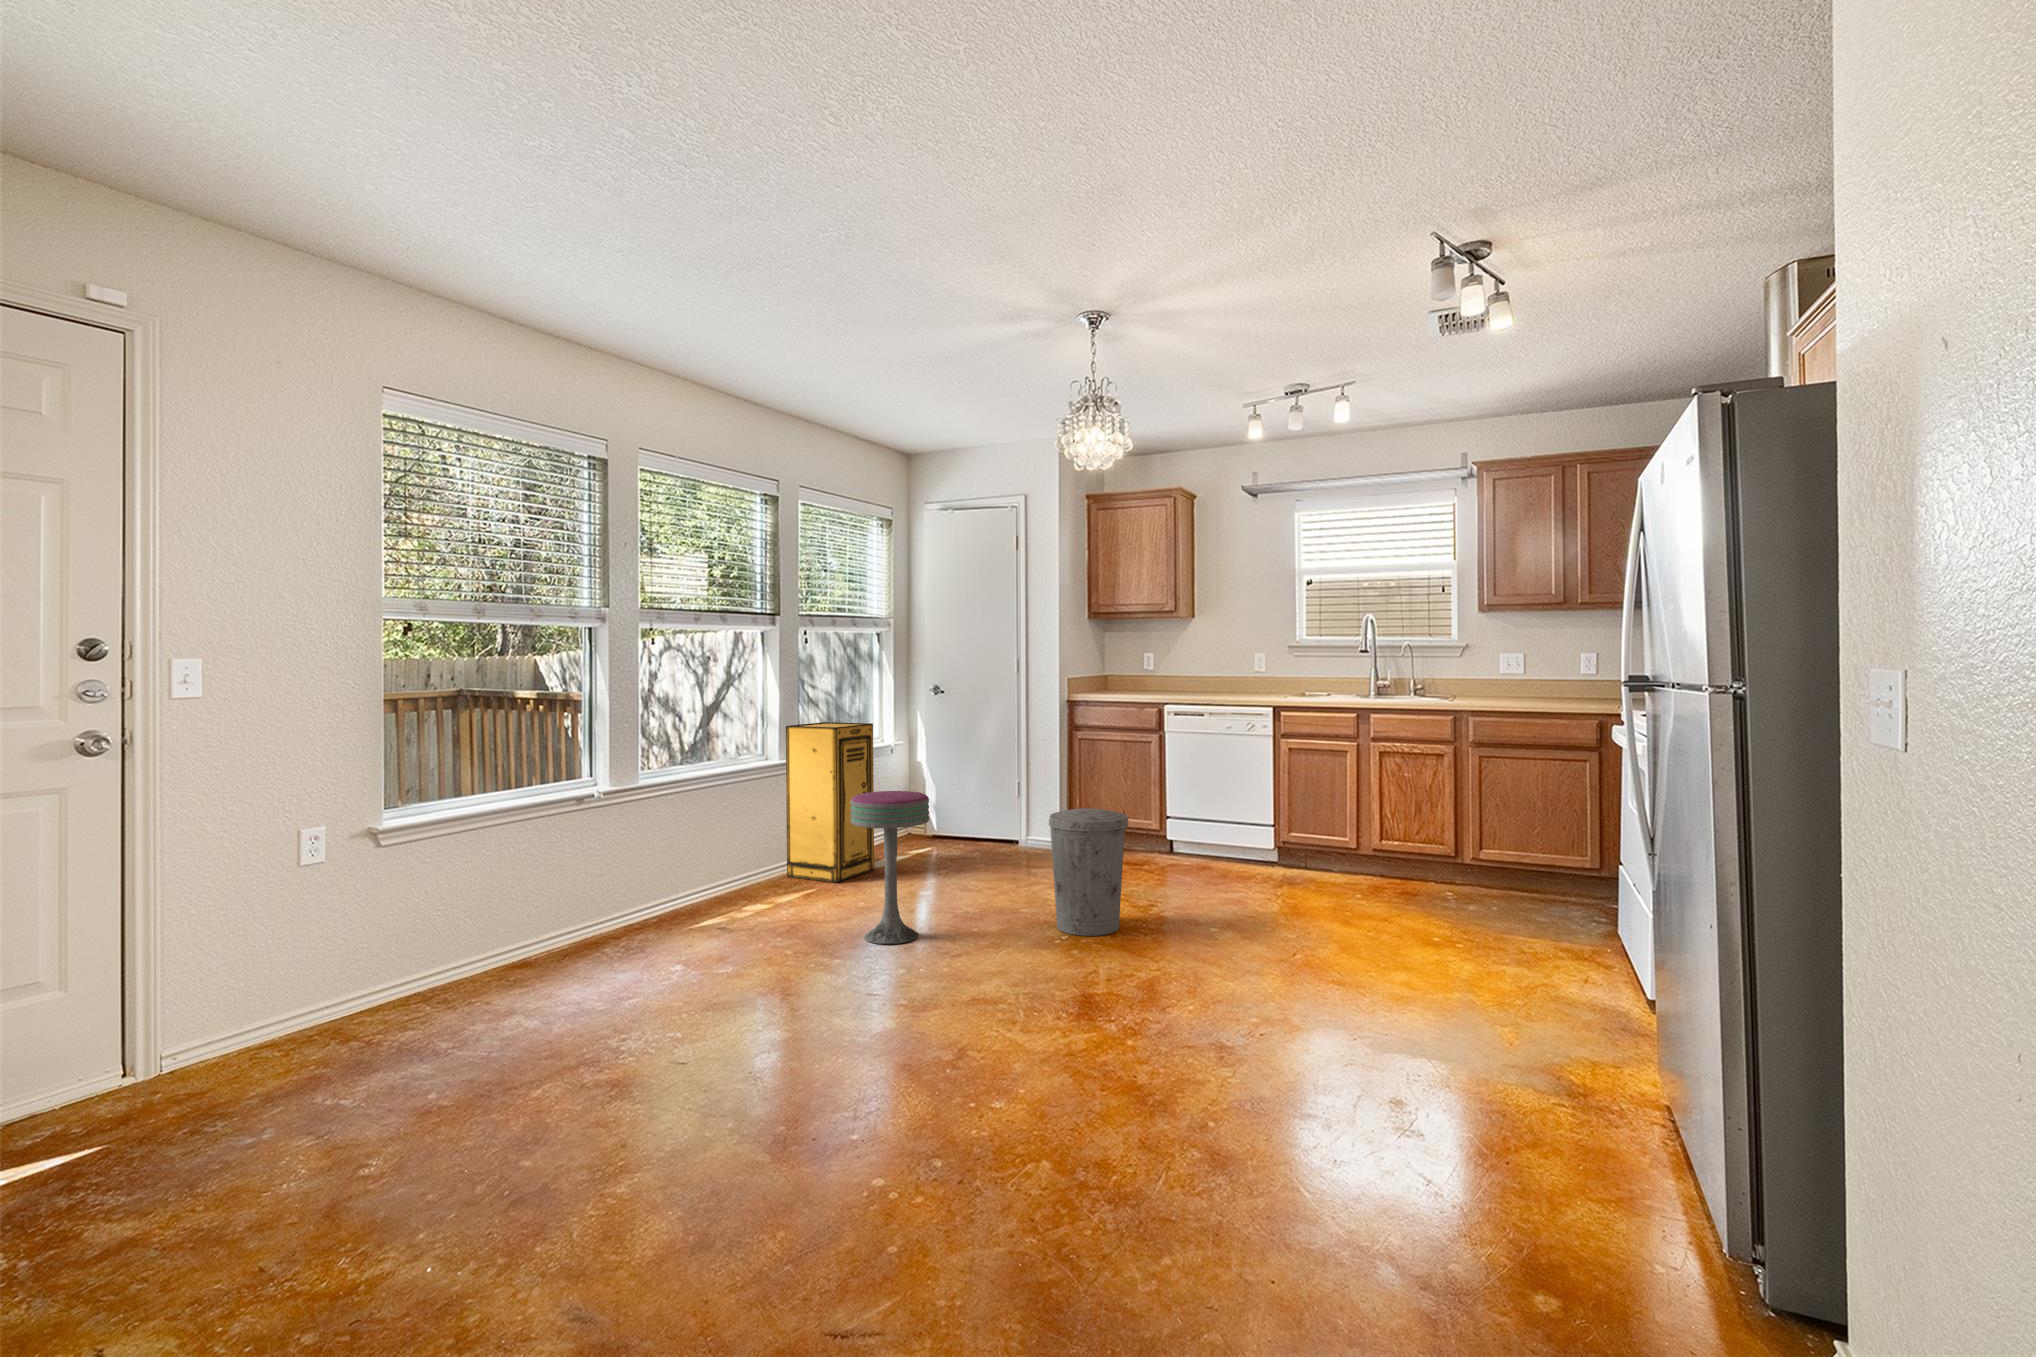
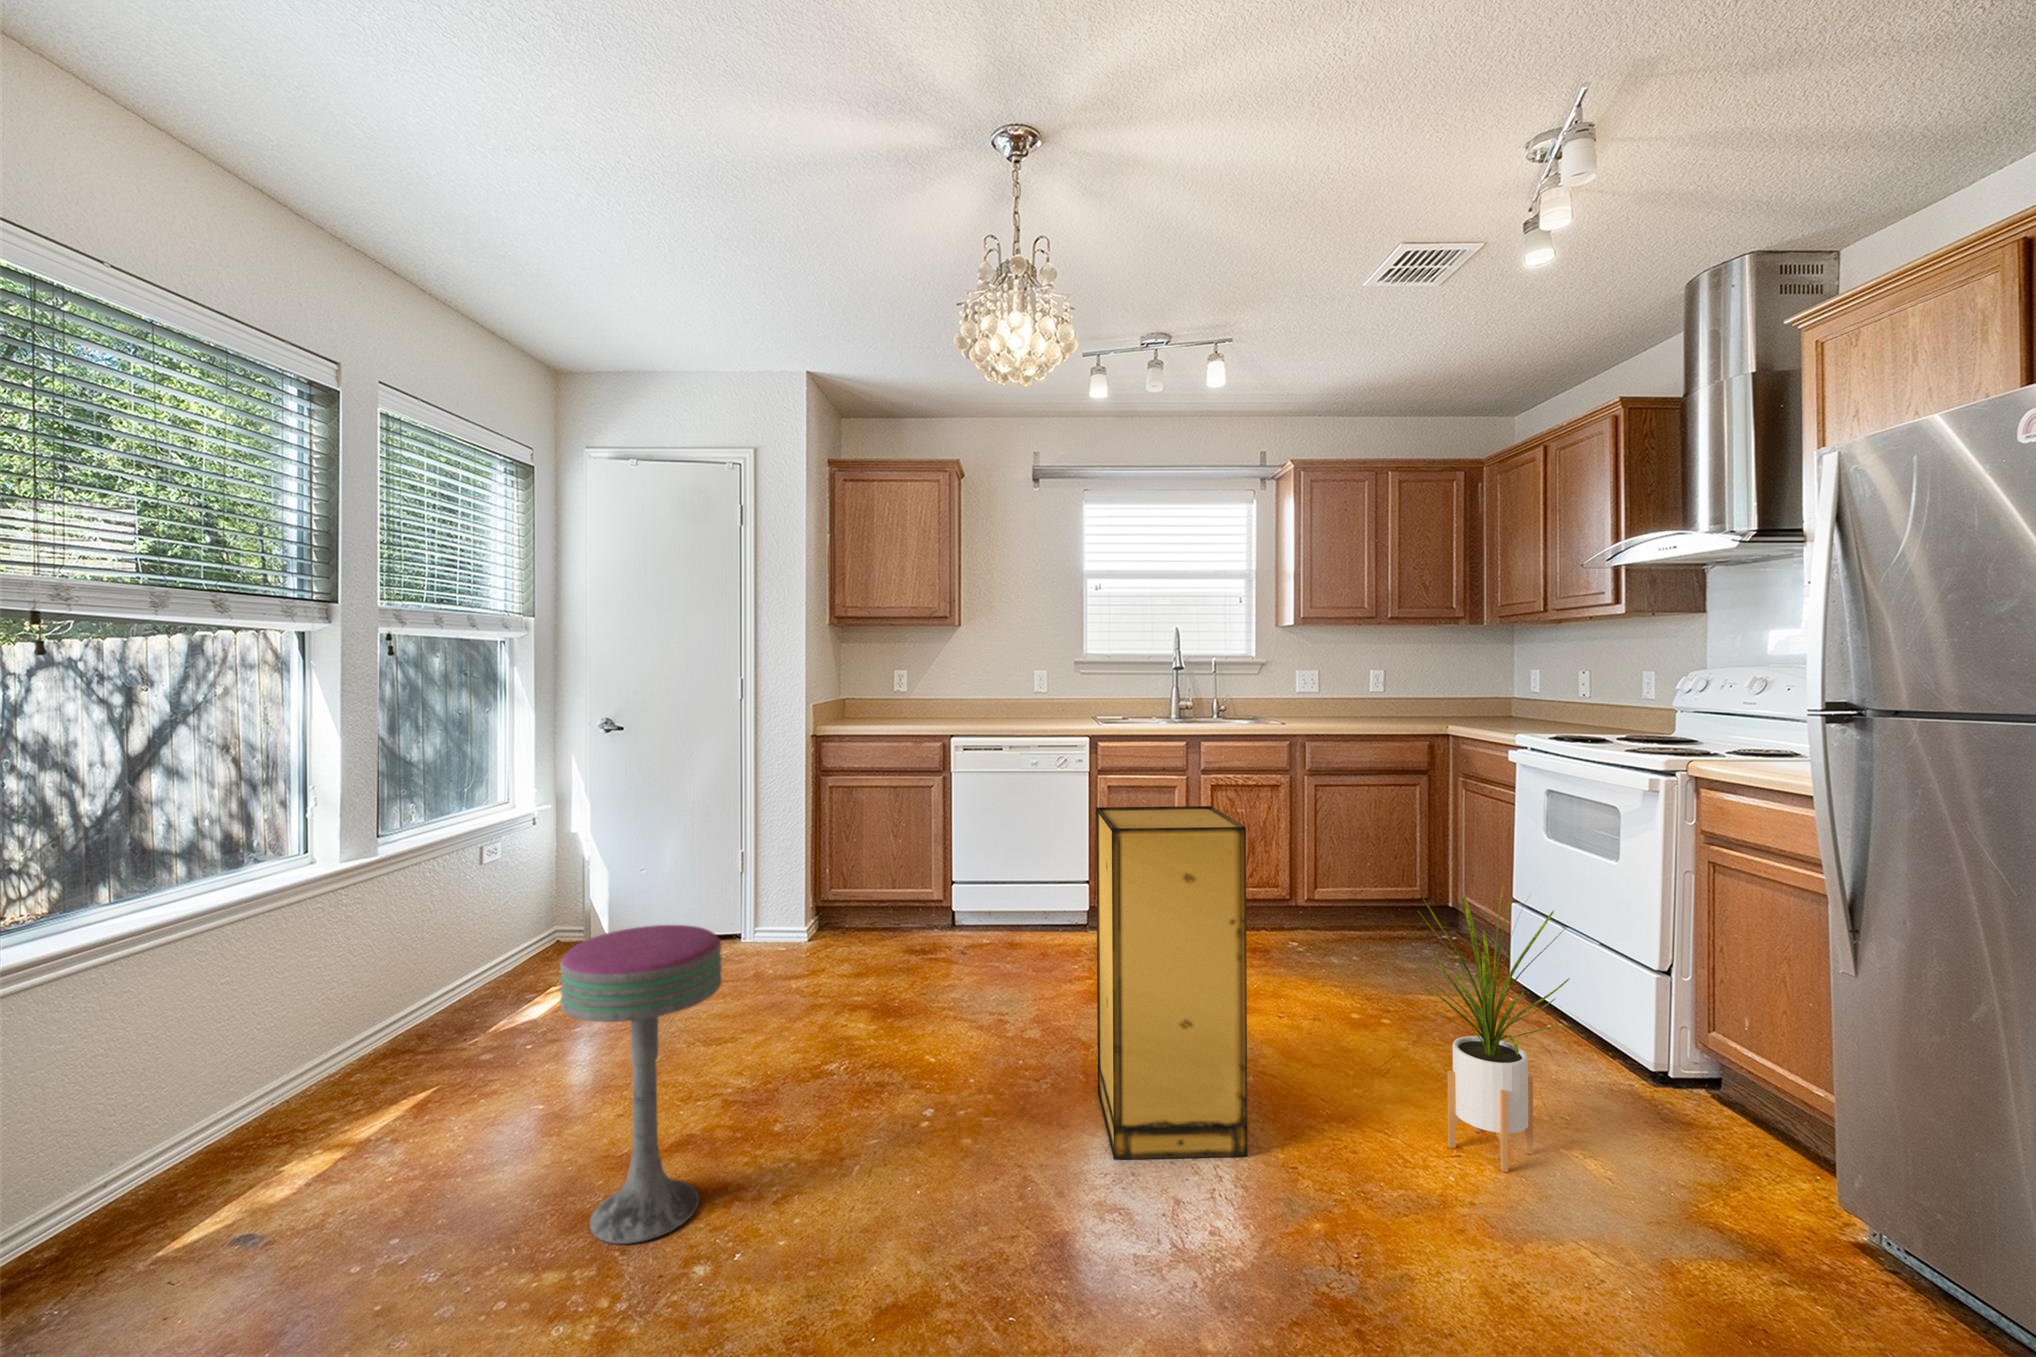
storage cabinet: present [786,722,874,883] -> present [1096,806,1248,1159]
house plant: none [1356,804,1465,1005] -> present [1415,885,1570,1172]
trash can: present [1049,808,1129,936] -> none [906,909,1030,1123]

